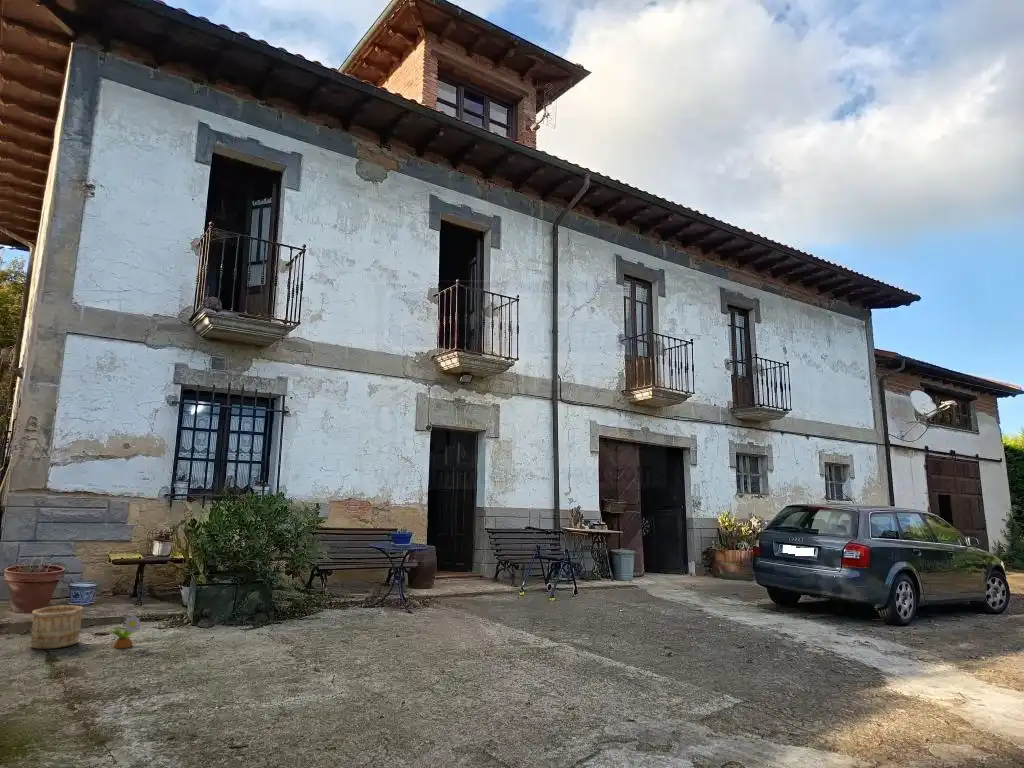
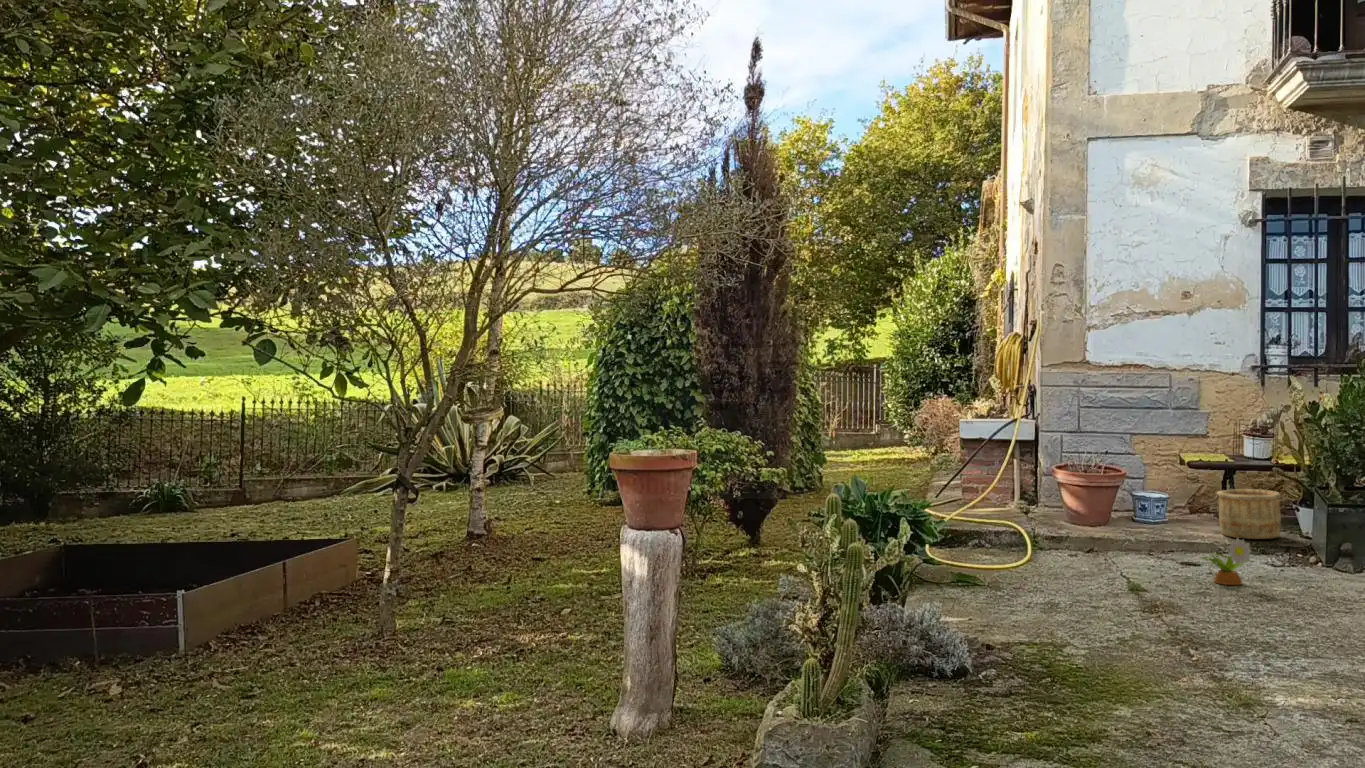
wooden bucket: present [31,605,83,649] -> present [1217,489,1281,539]

